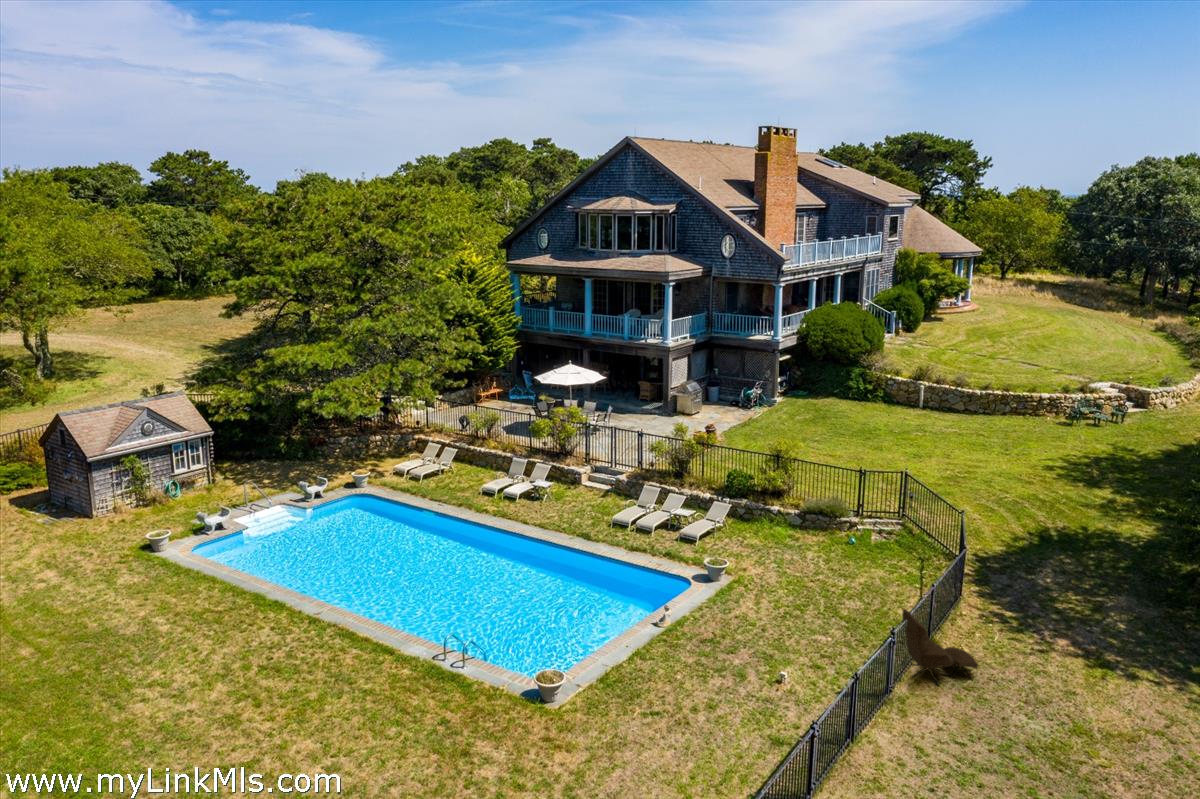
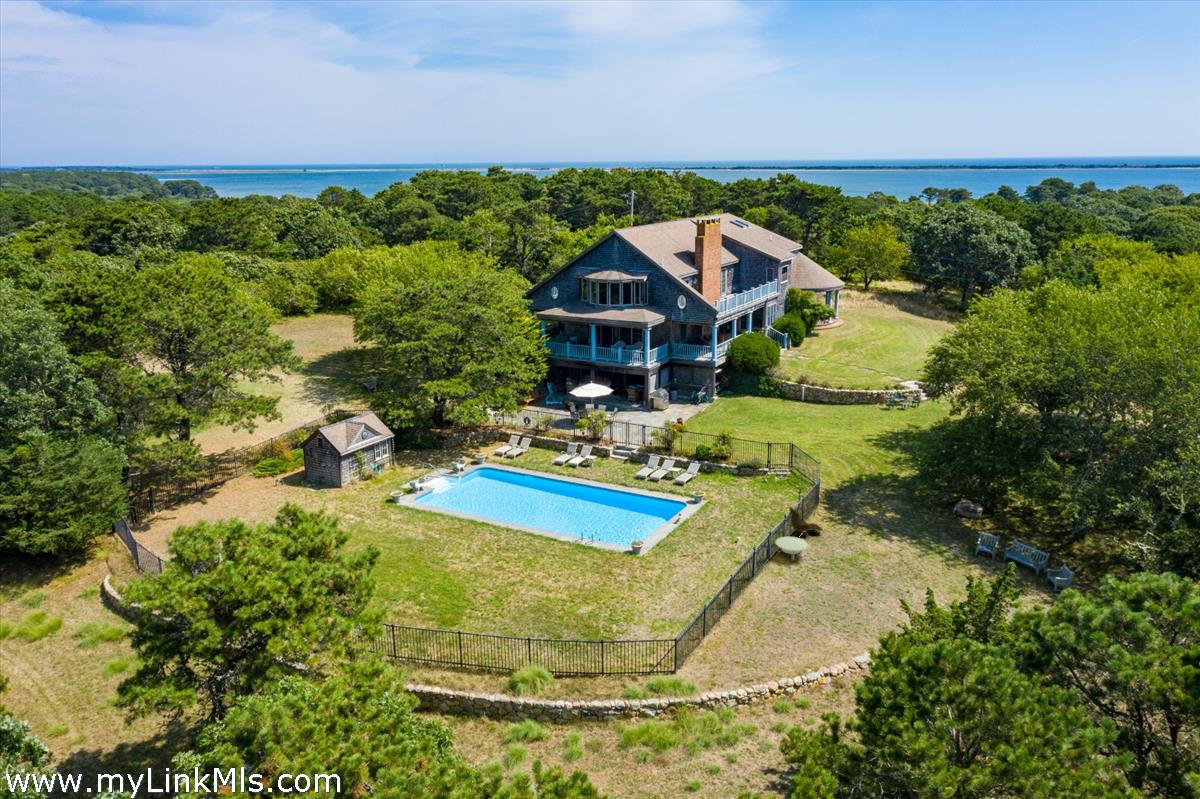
round table: none [868,683,948,753] -> present [776,537,808,561]

